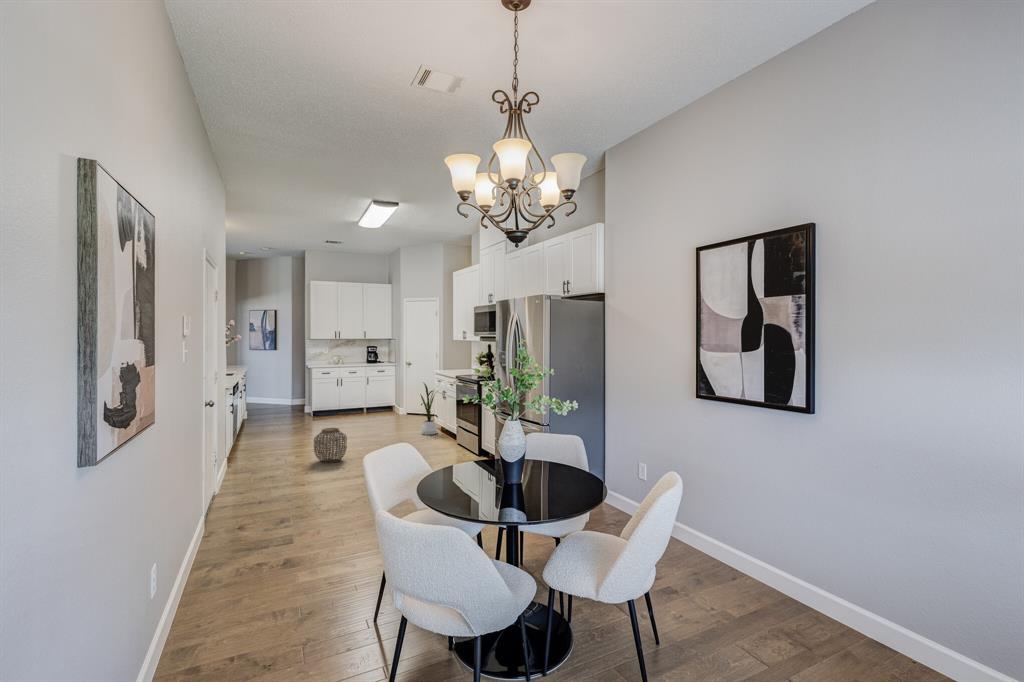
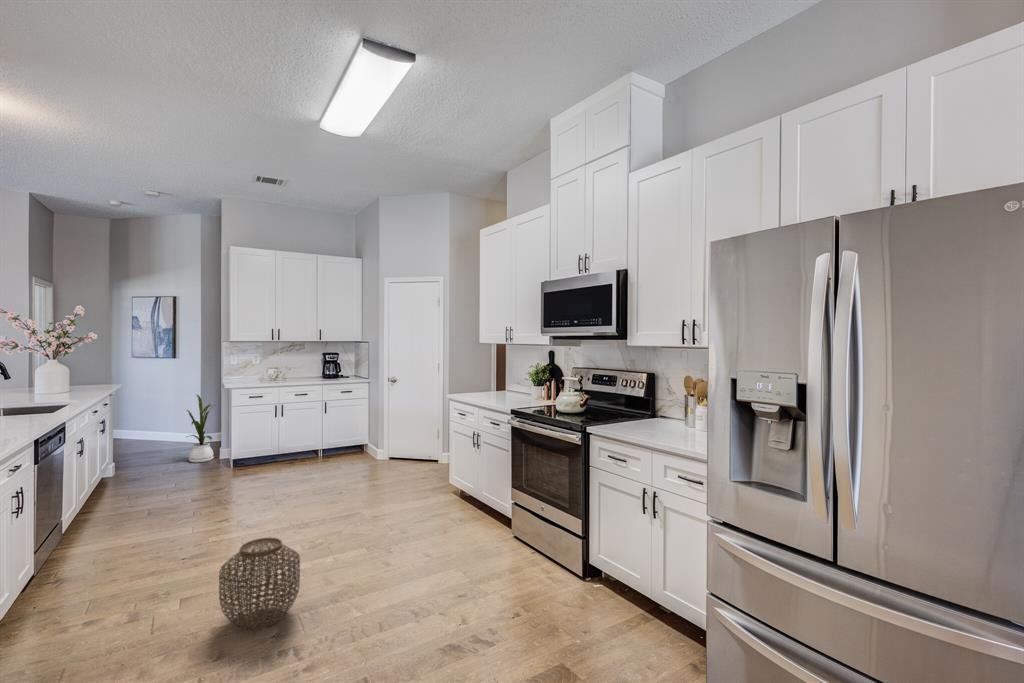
house plant: present [420,383,438,435] -> present [187,395,215,462]

